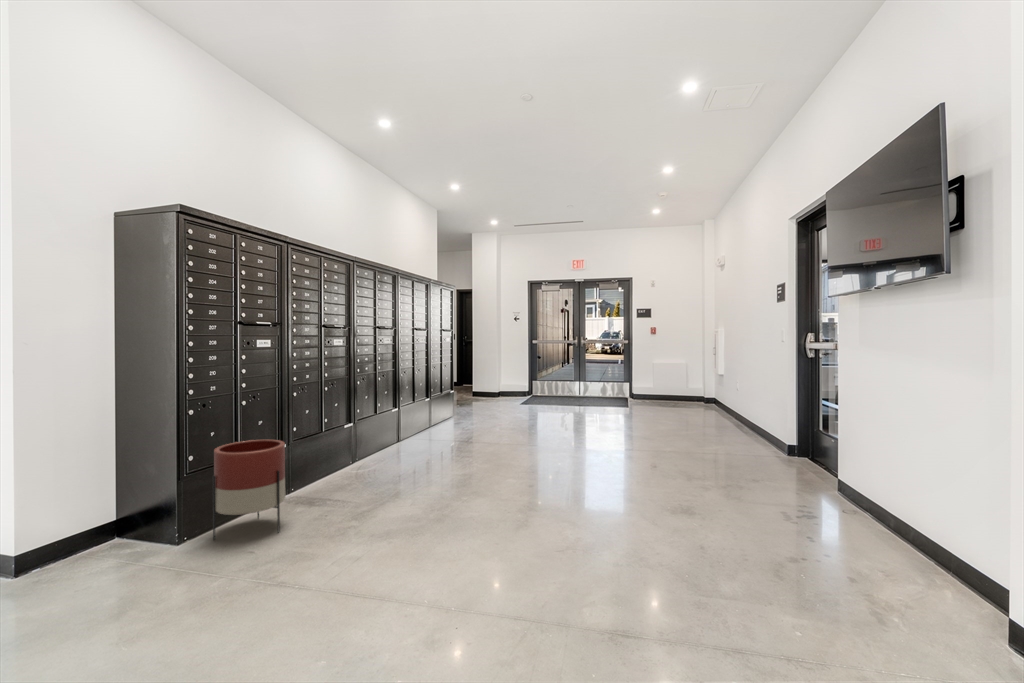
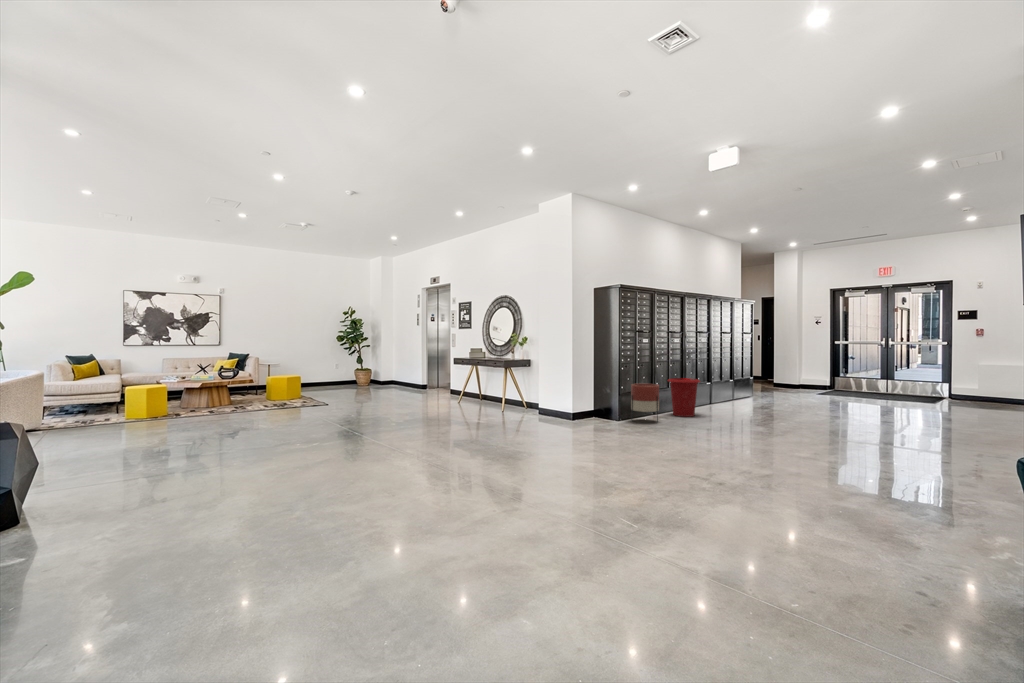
waste bin: none [316,411,378,489] -> present [668,378,700,417]

